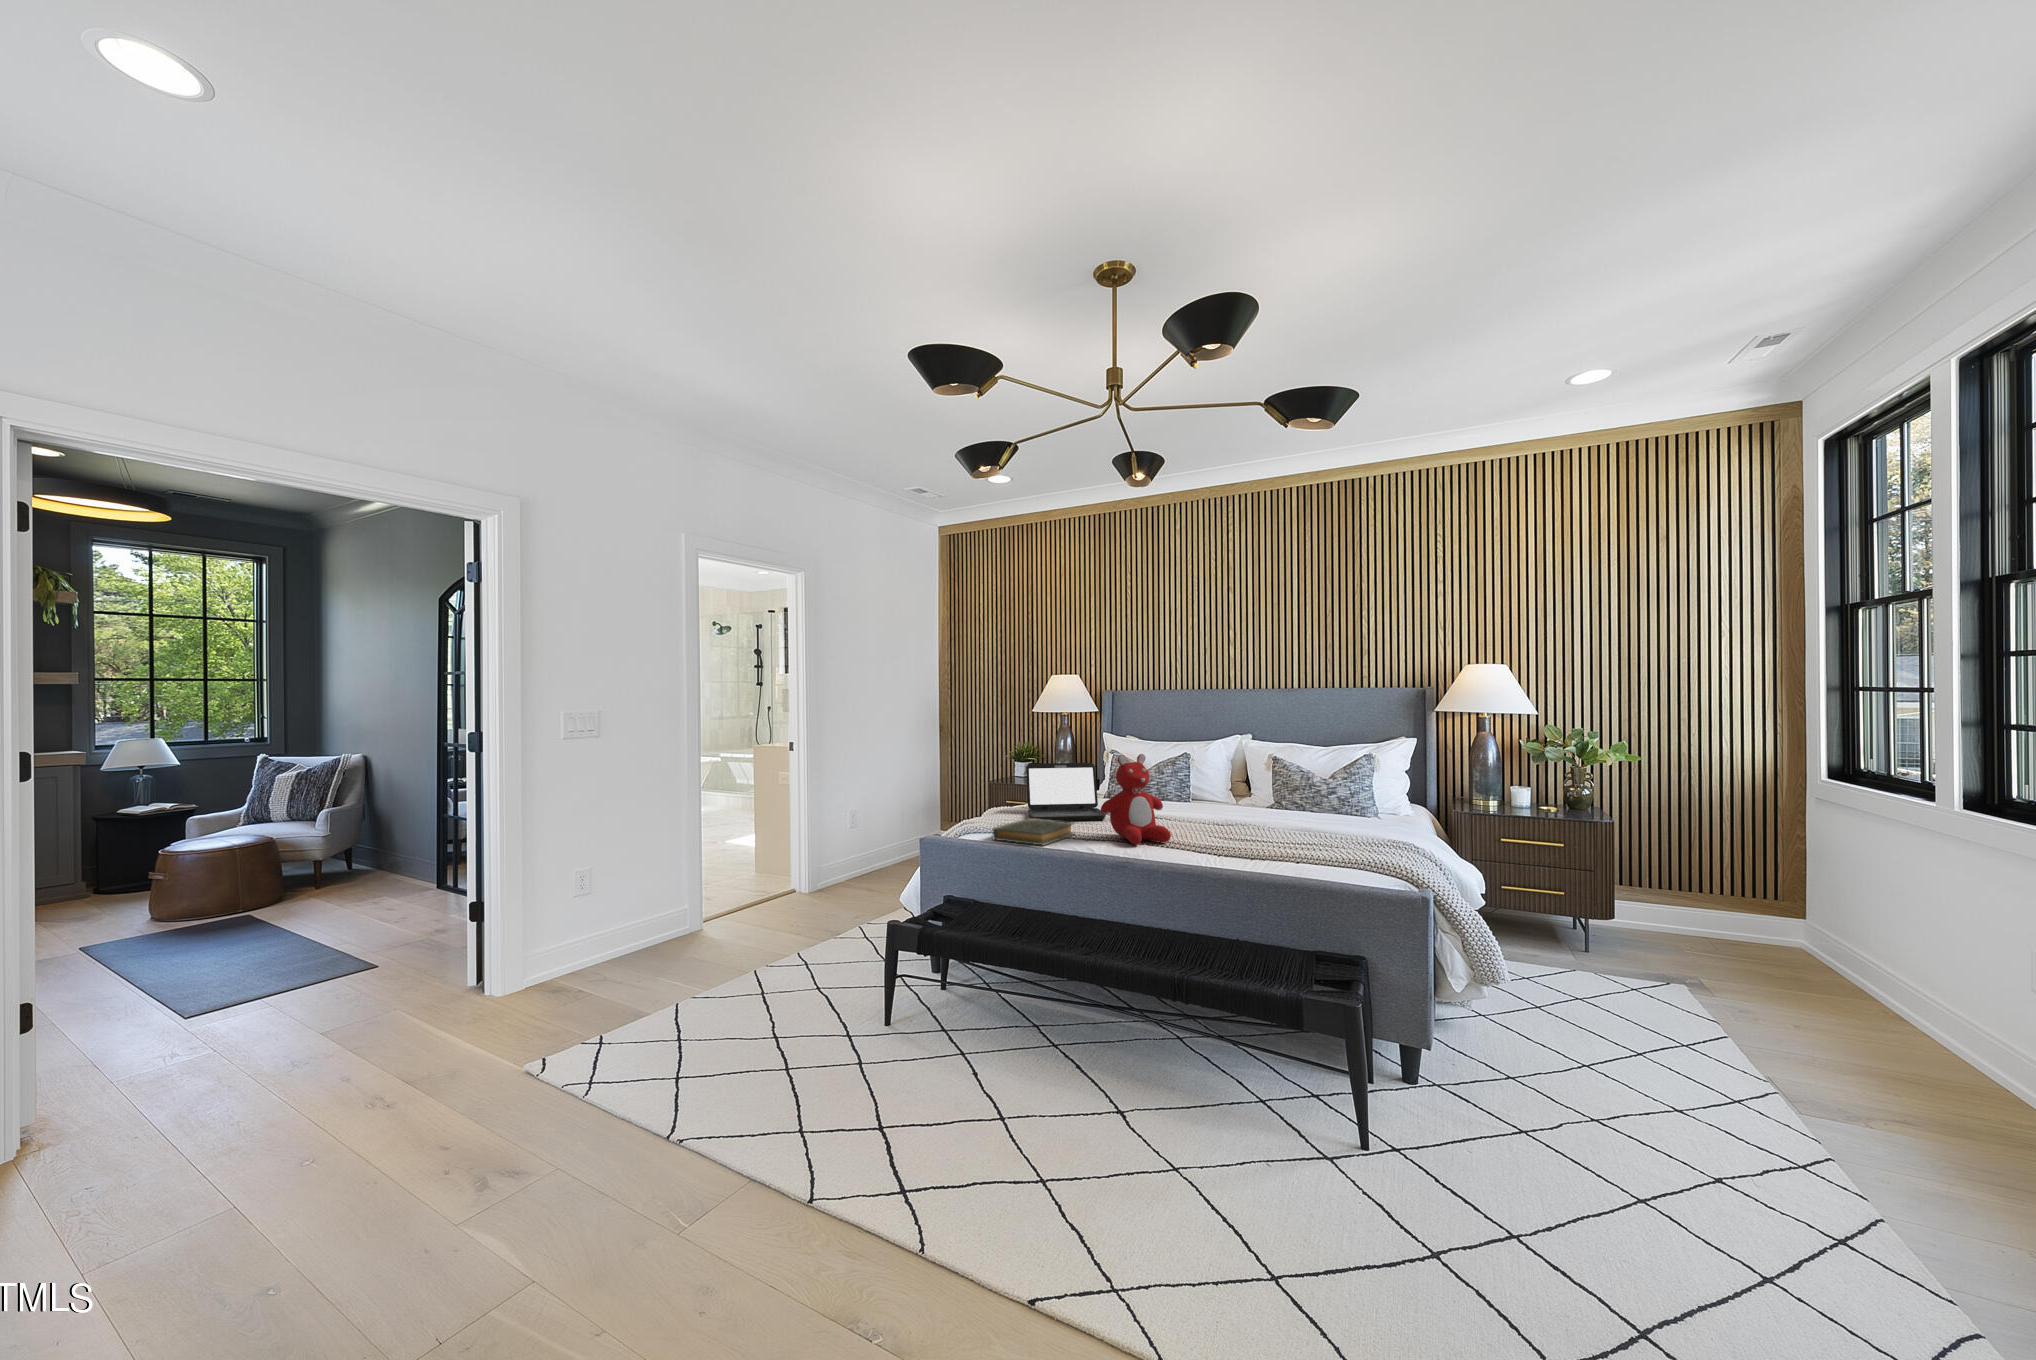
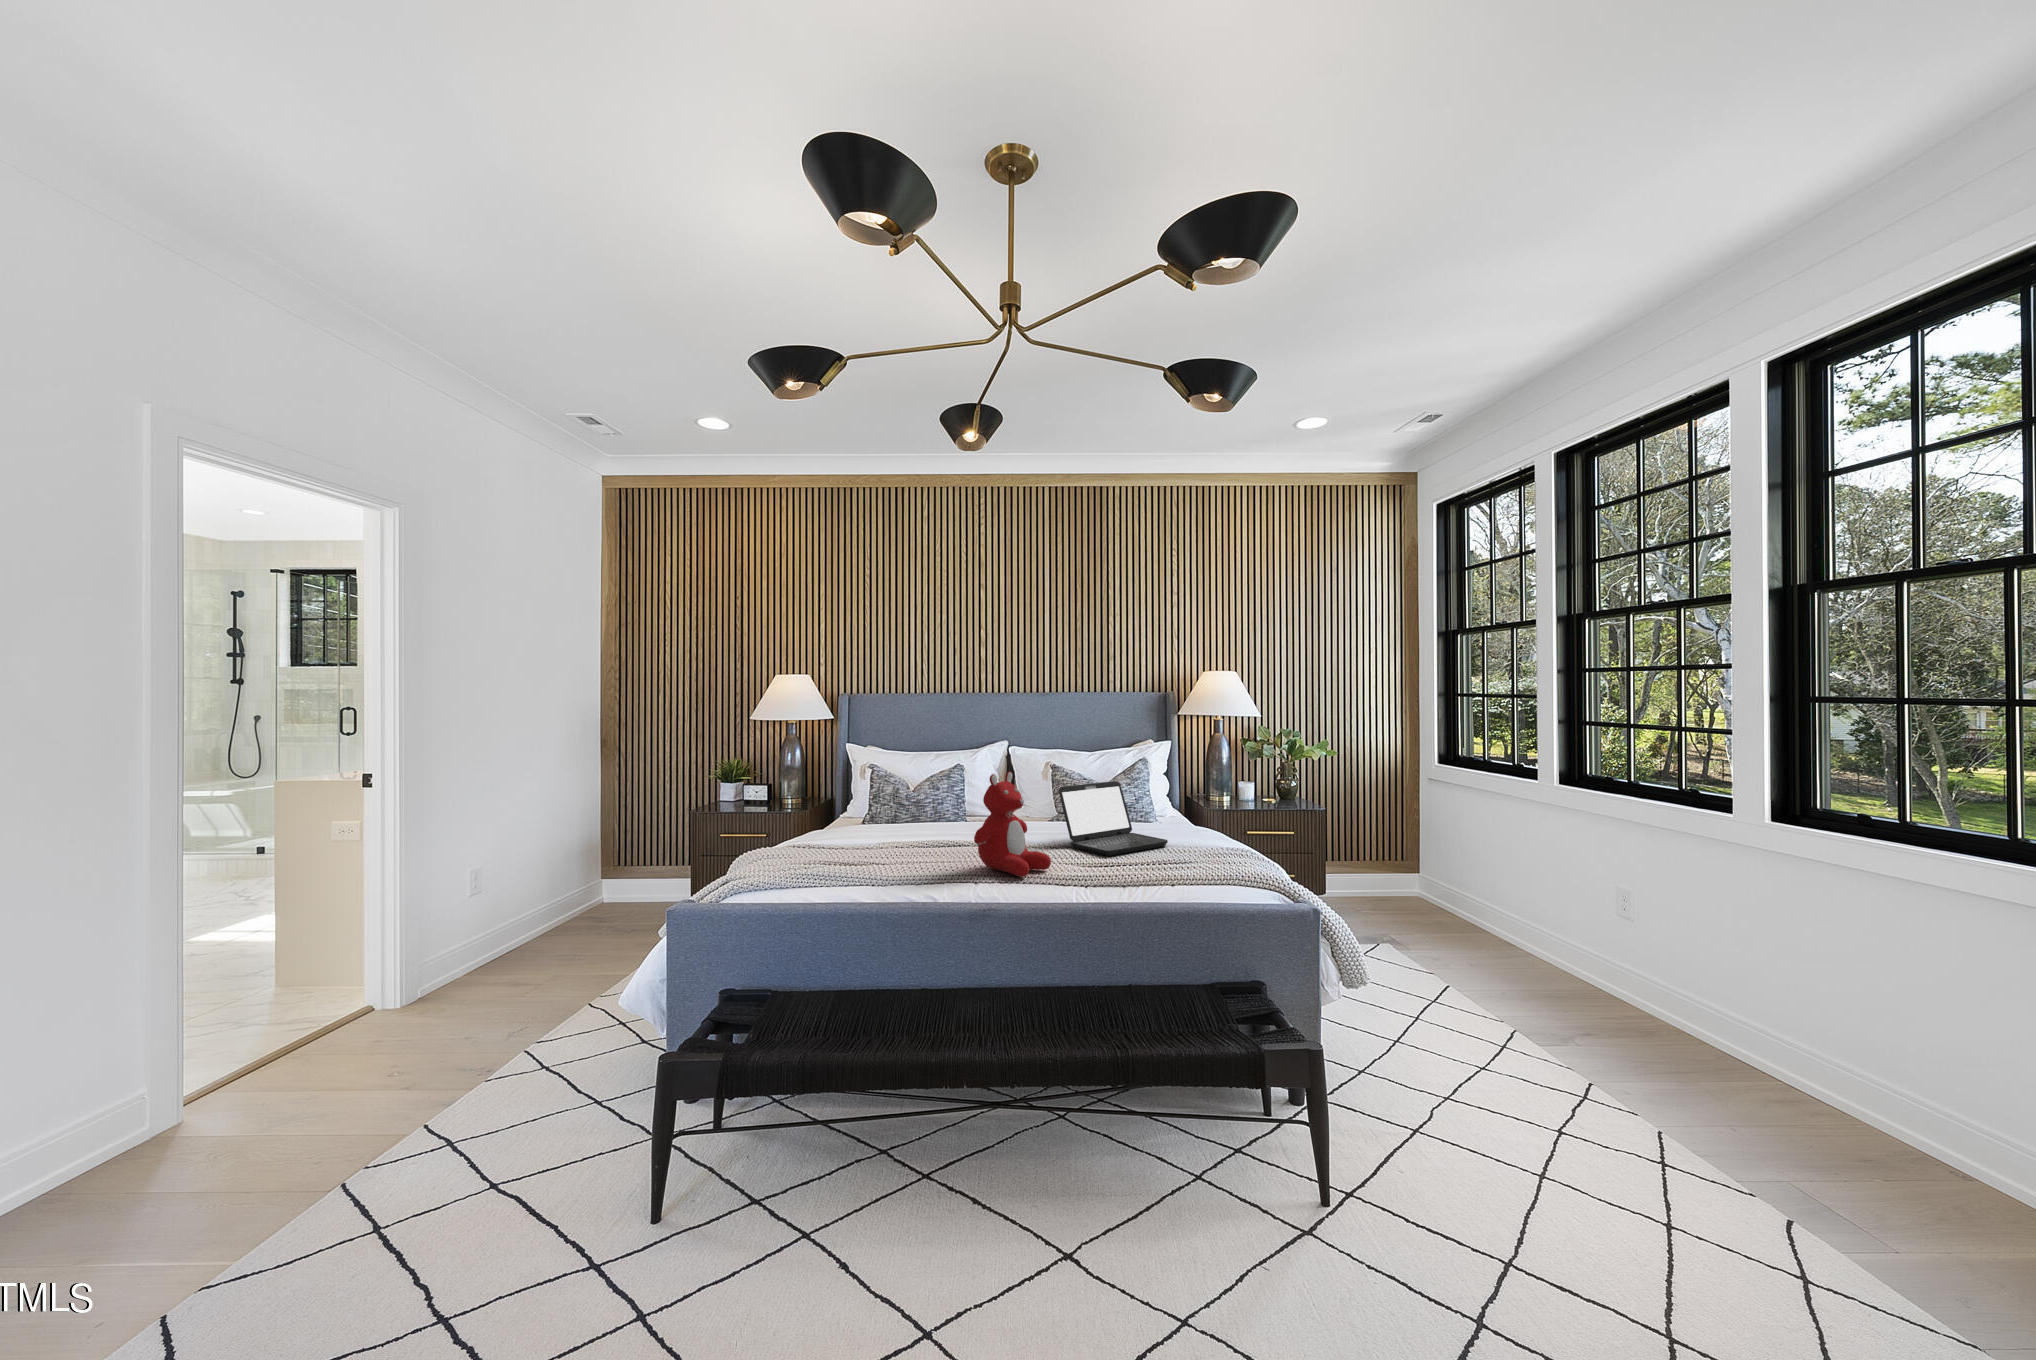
laptop: present [1026,763,1106,821] -> present [1059,781,1168,856]
hardback book: present [993,818,1074,845] -> none [851,858,934,892]

